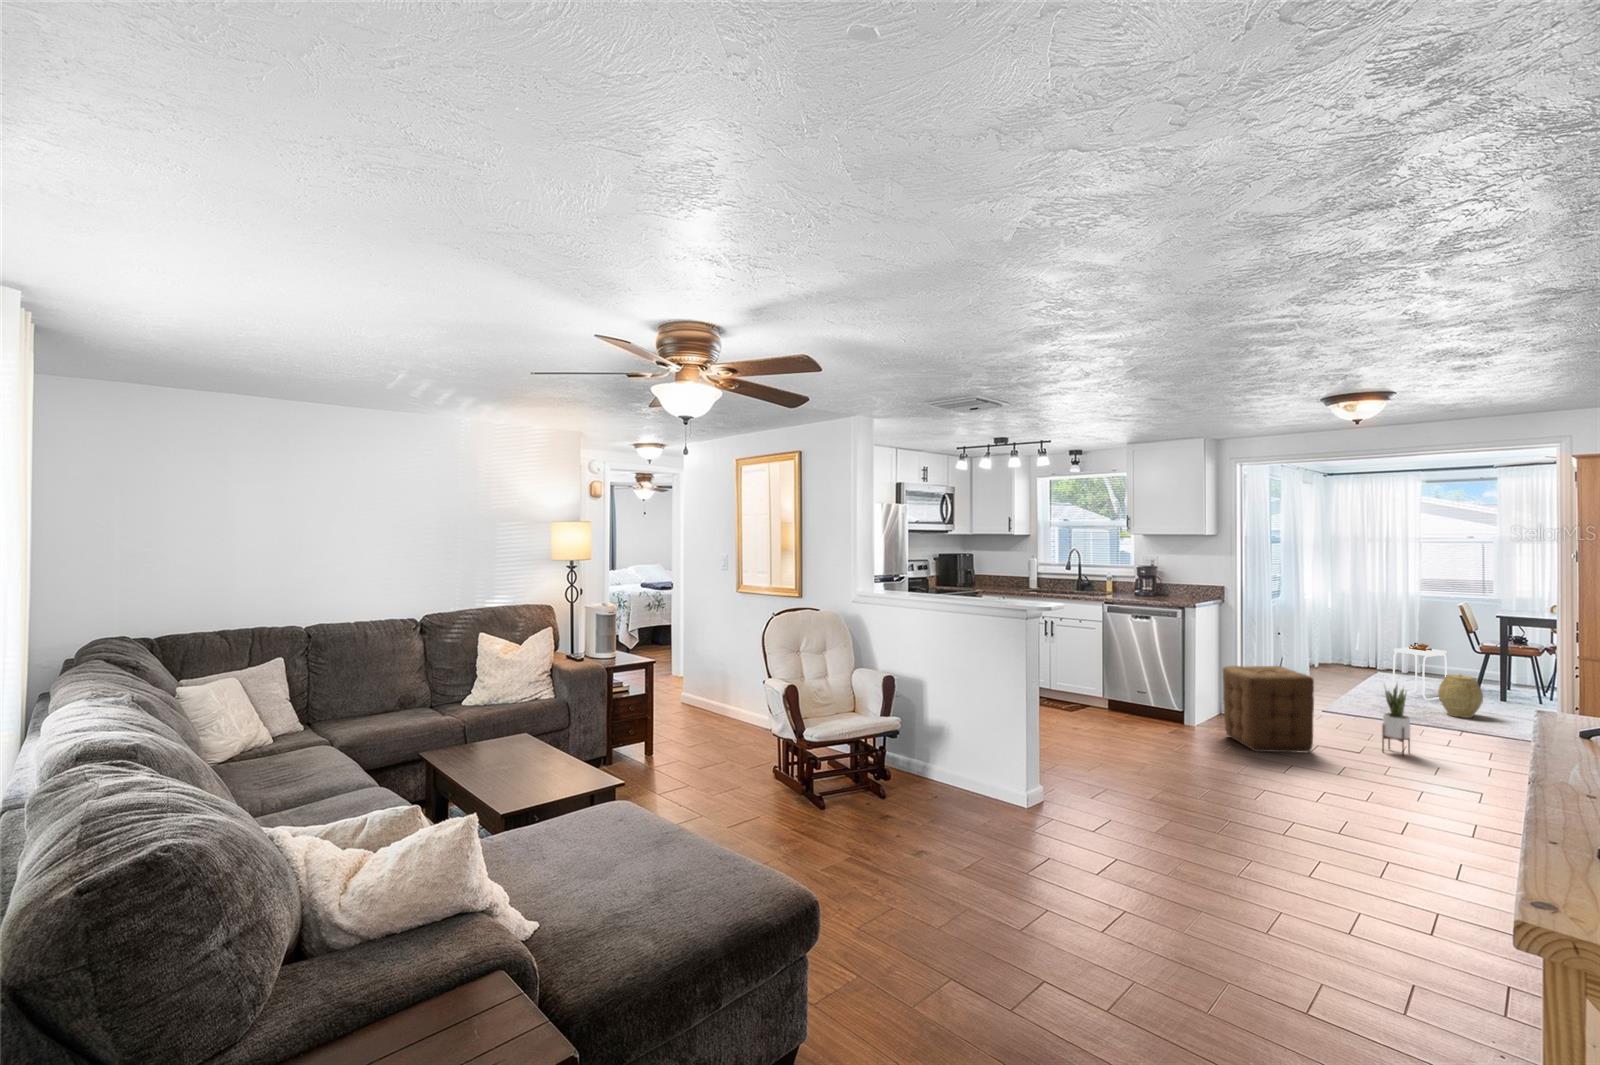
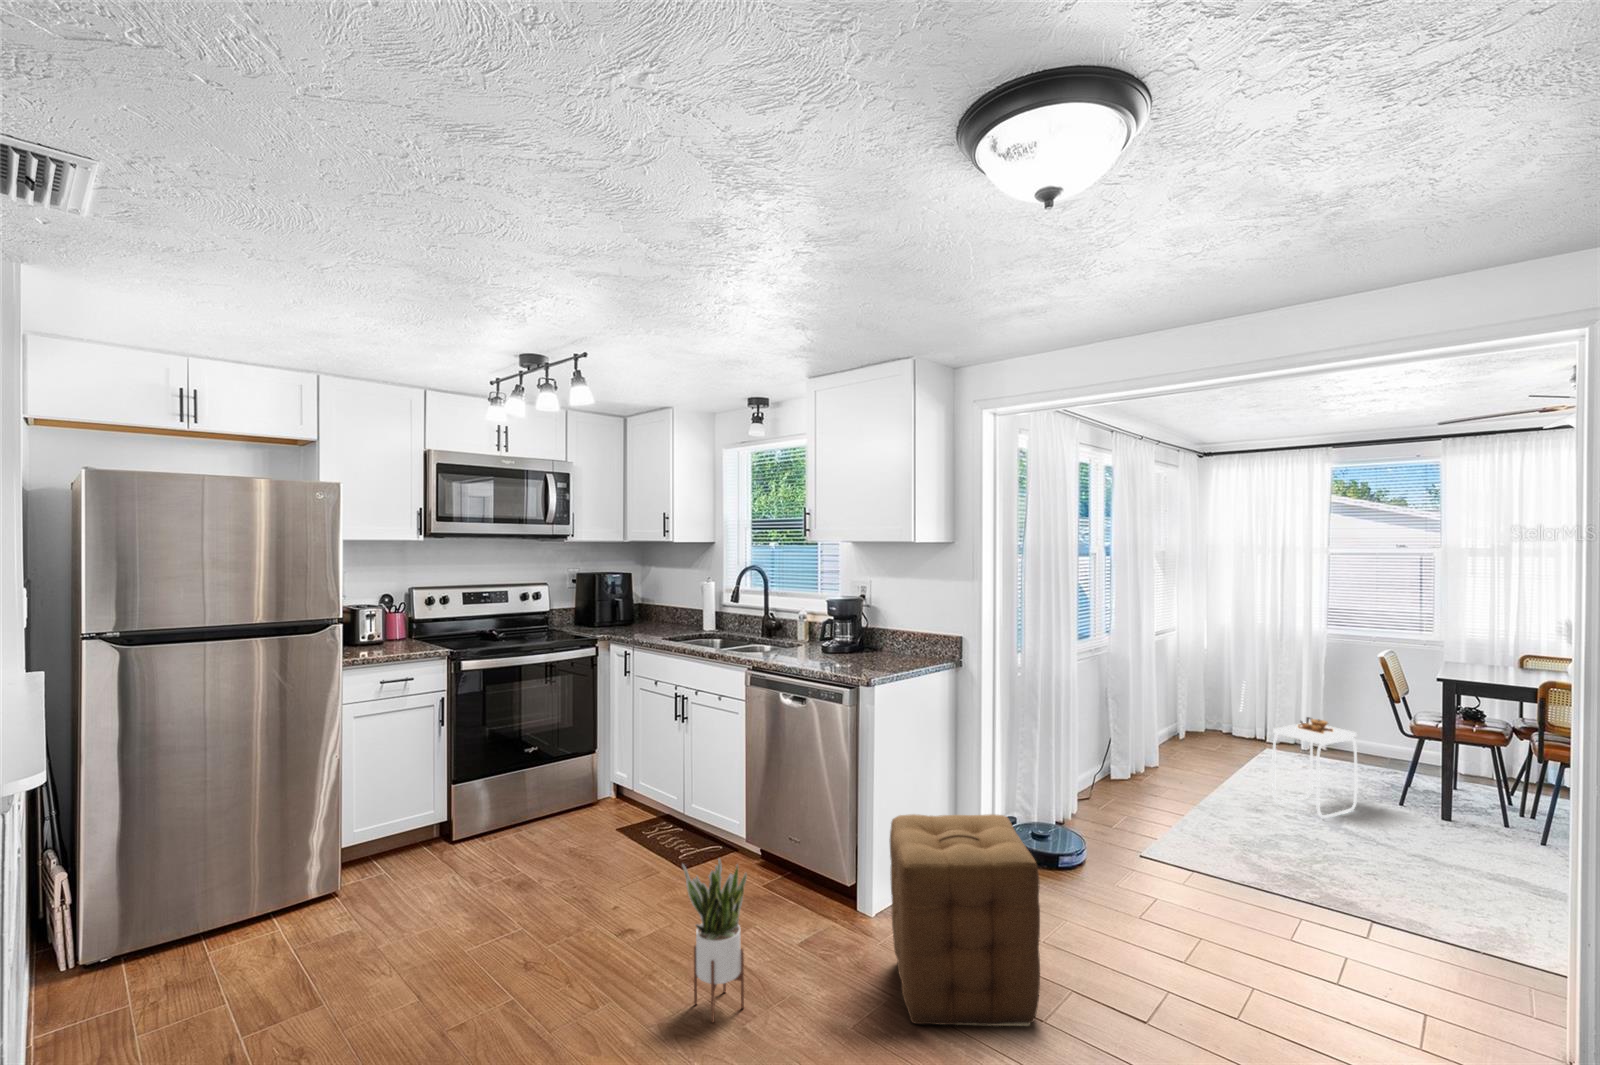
woven basket: present [1438,674,1483,718] -> none [1334,788,1409,872]
potted plant: present [1382,684,1410,755] -> present [682,858,747,1022]

